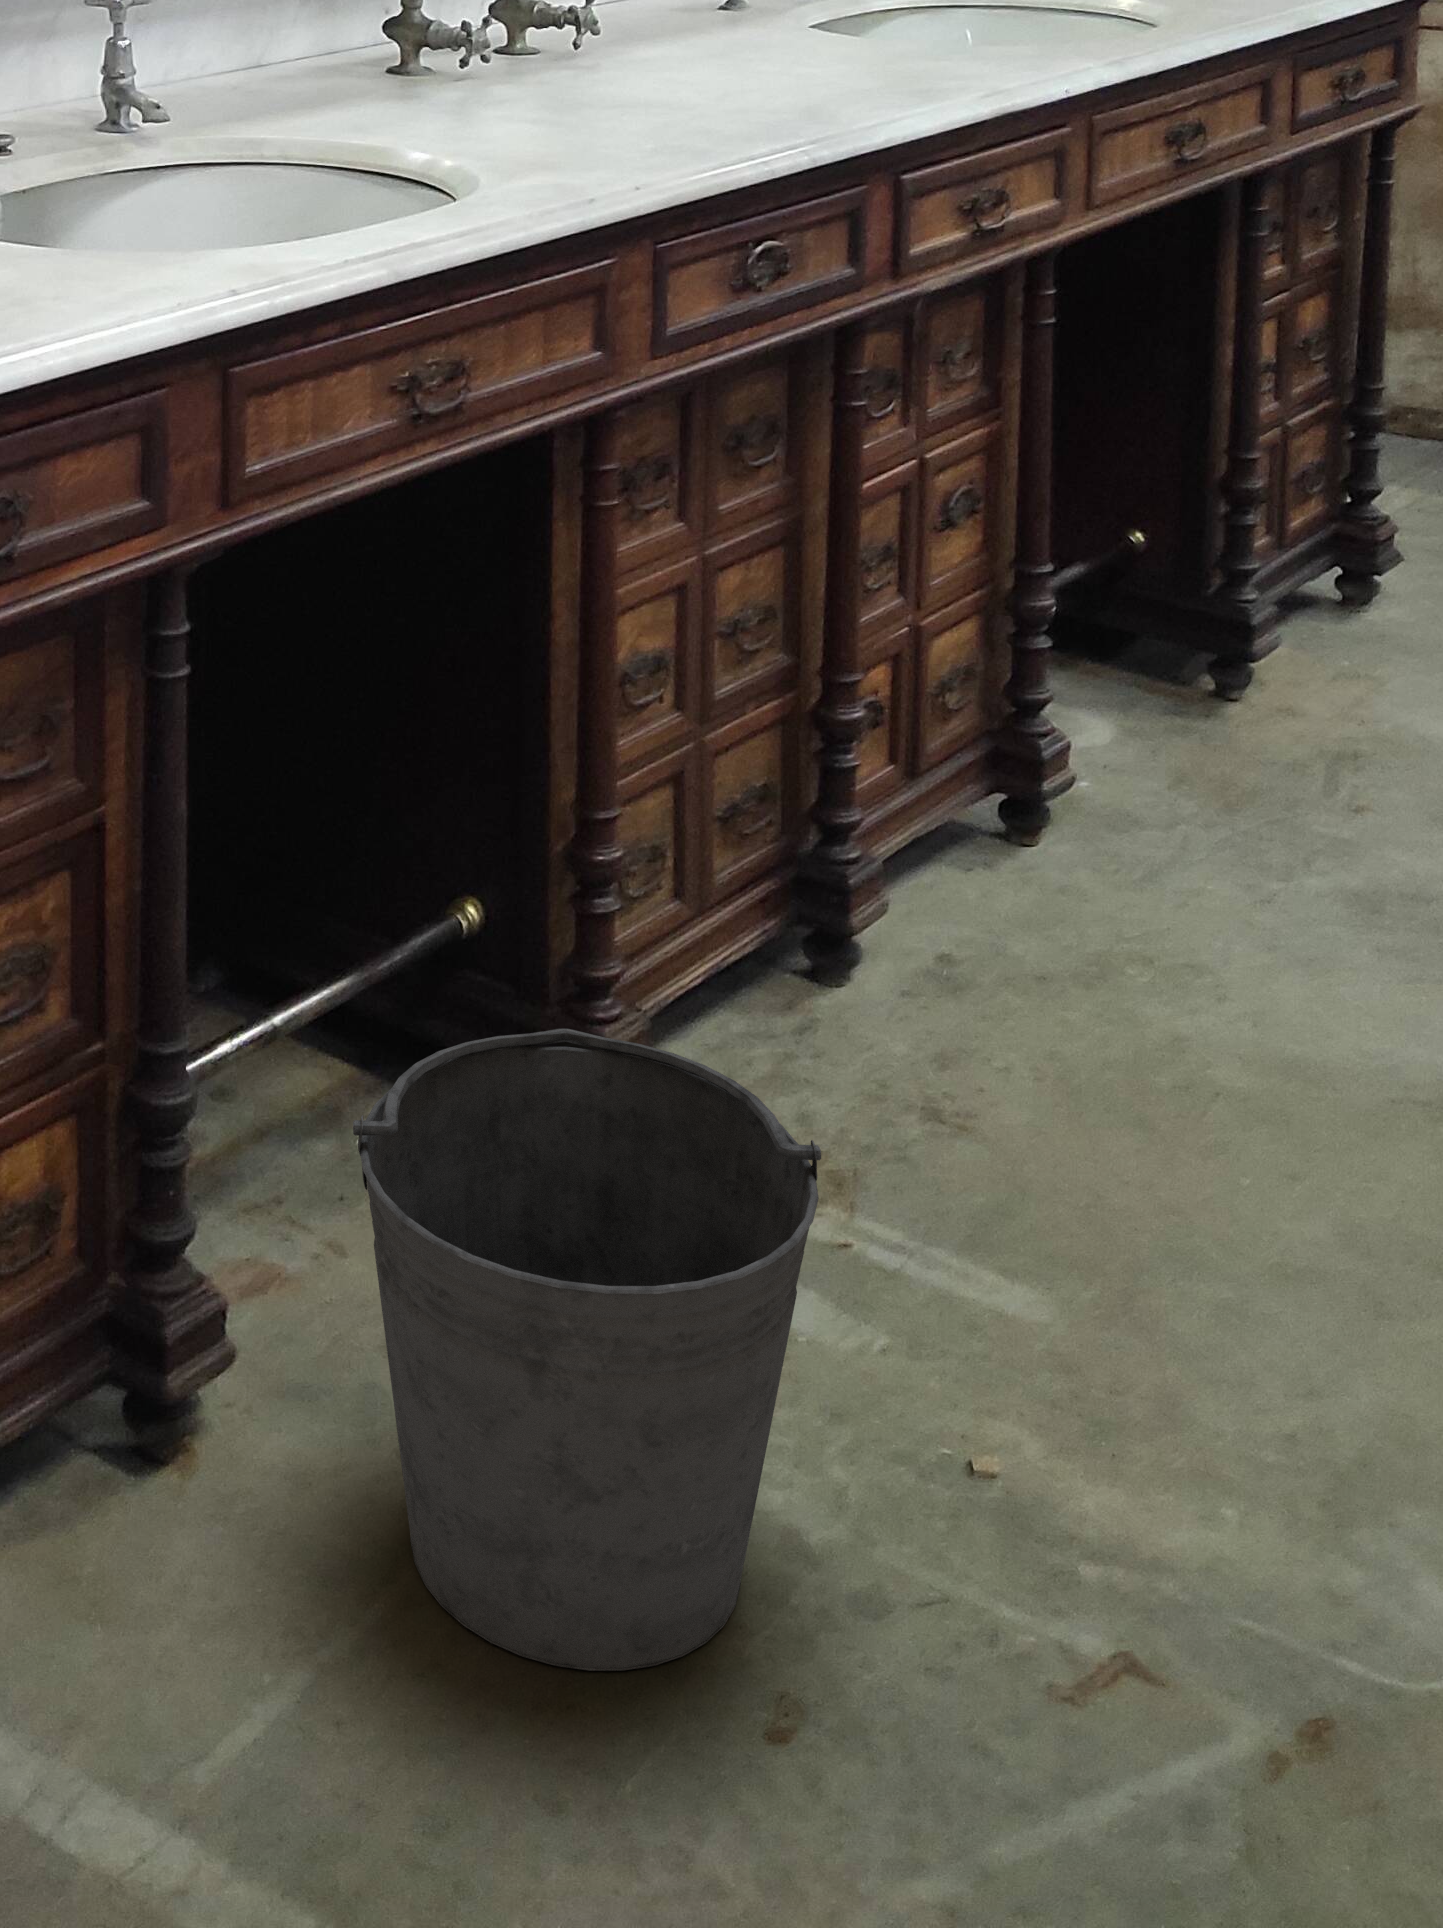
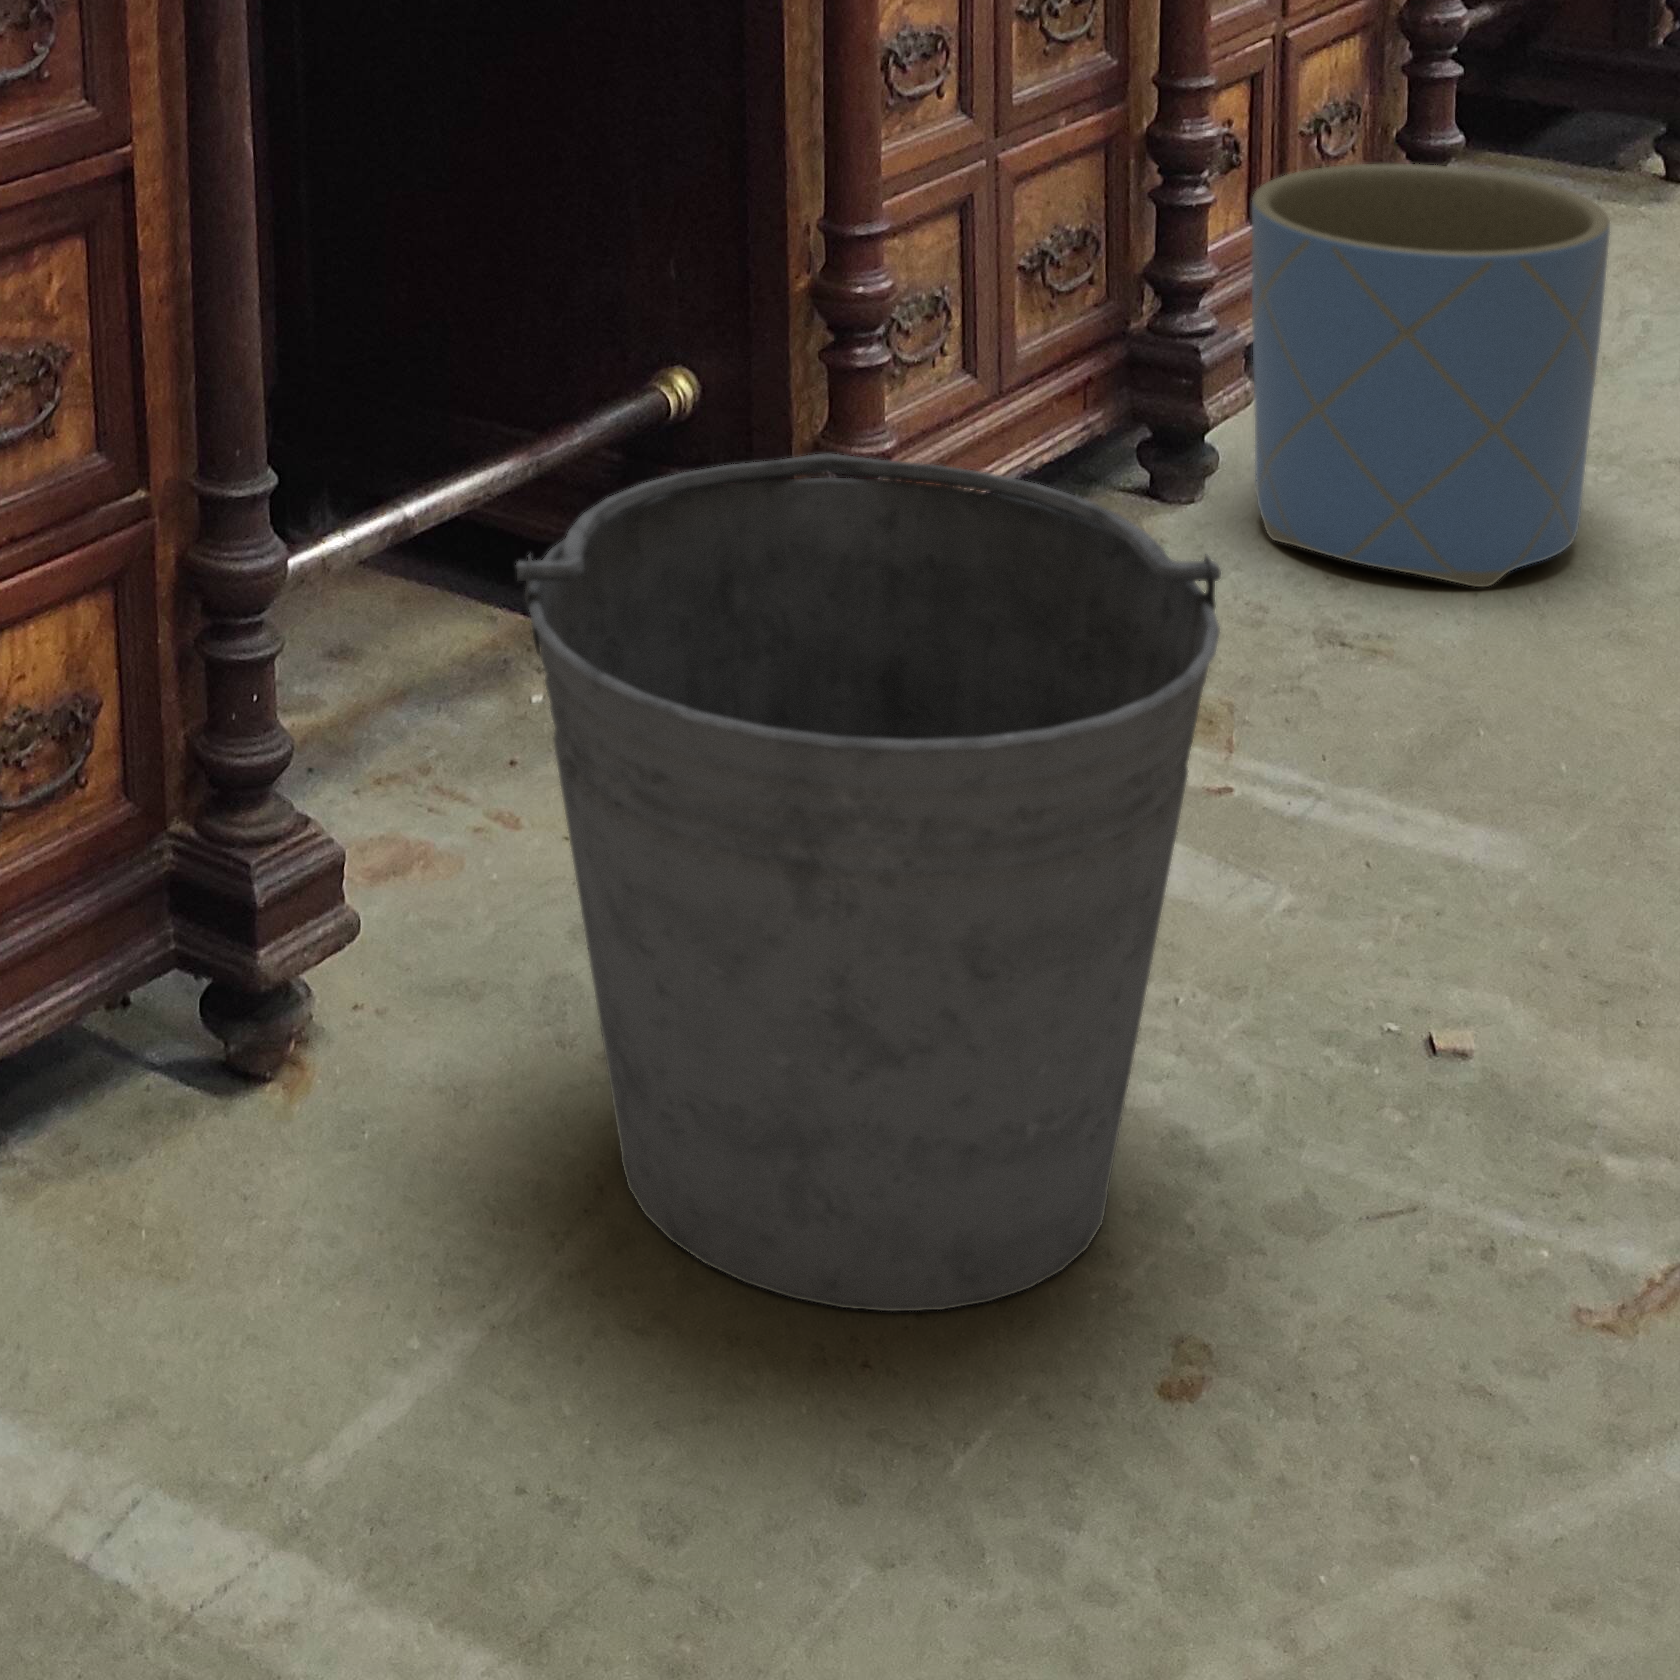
planter: none [886,738,1139,1074] -> present [1252,164,1610,587]

